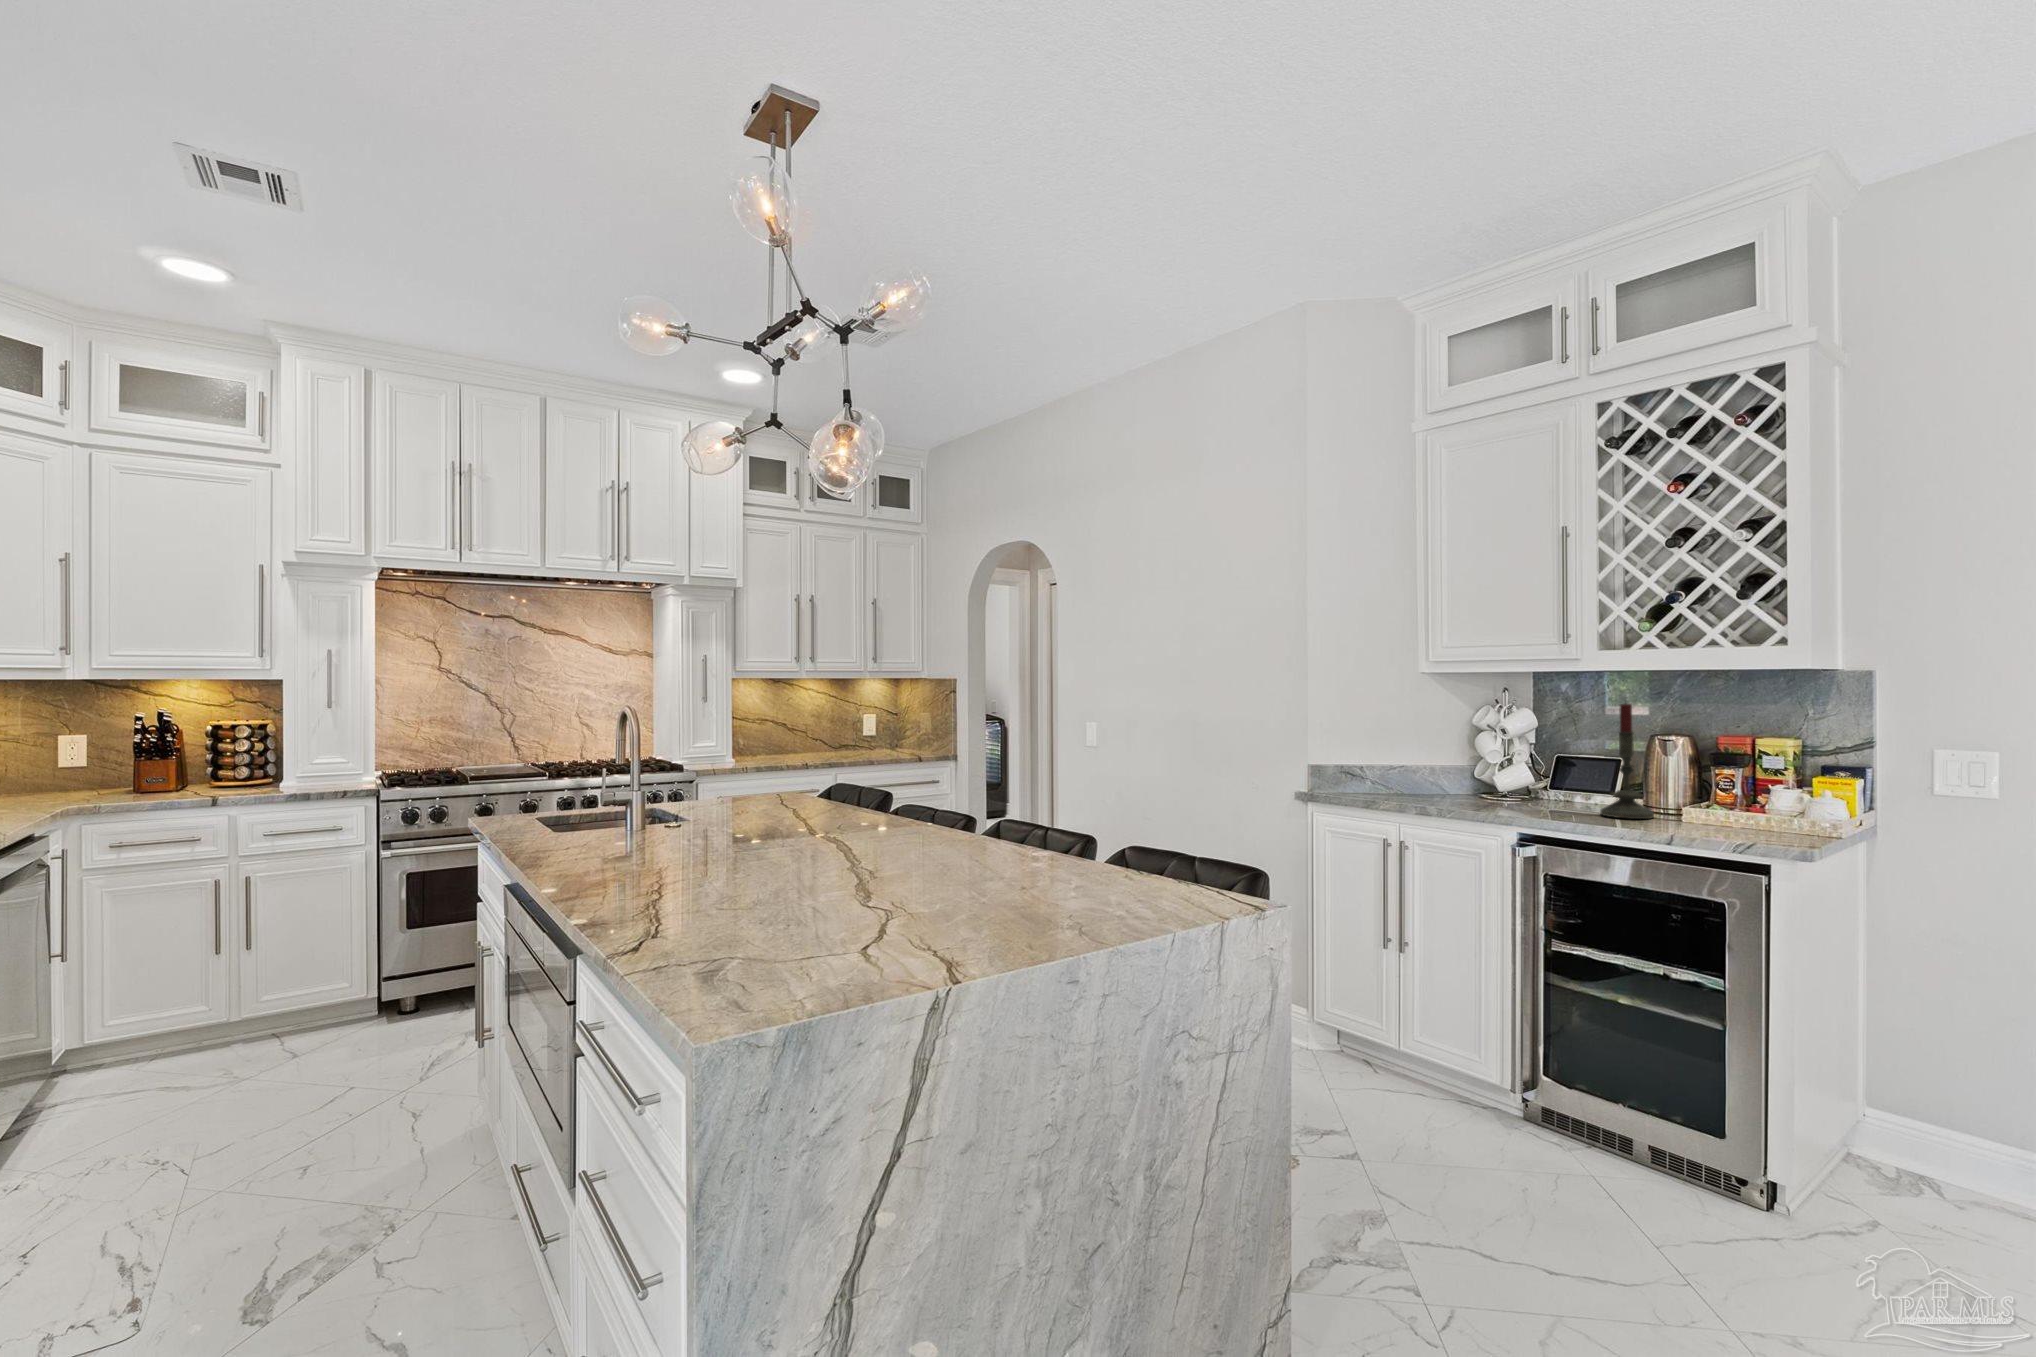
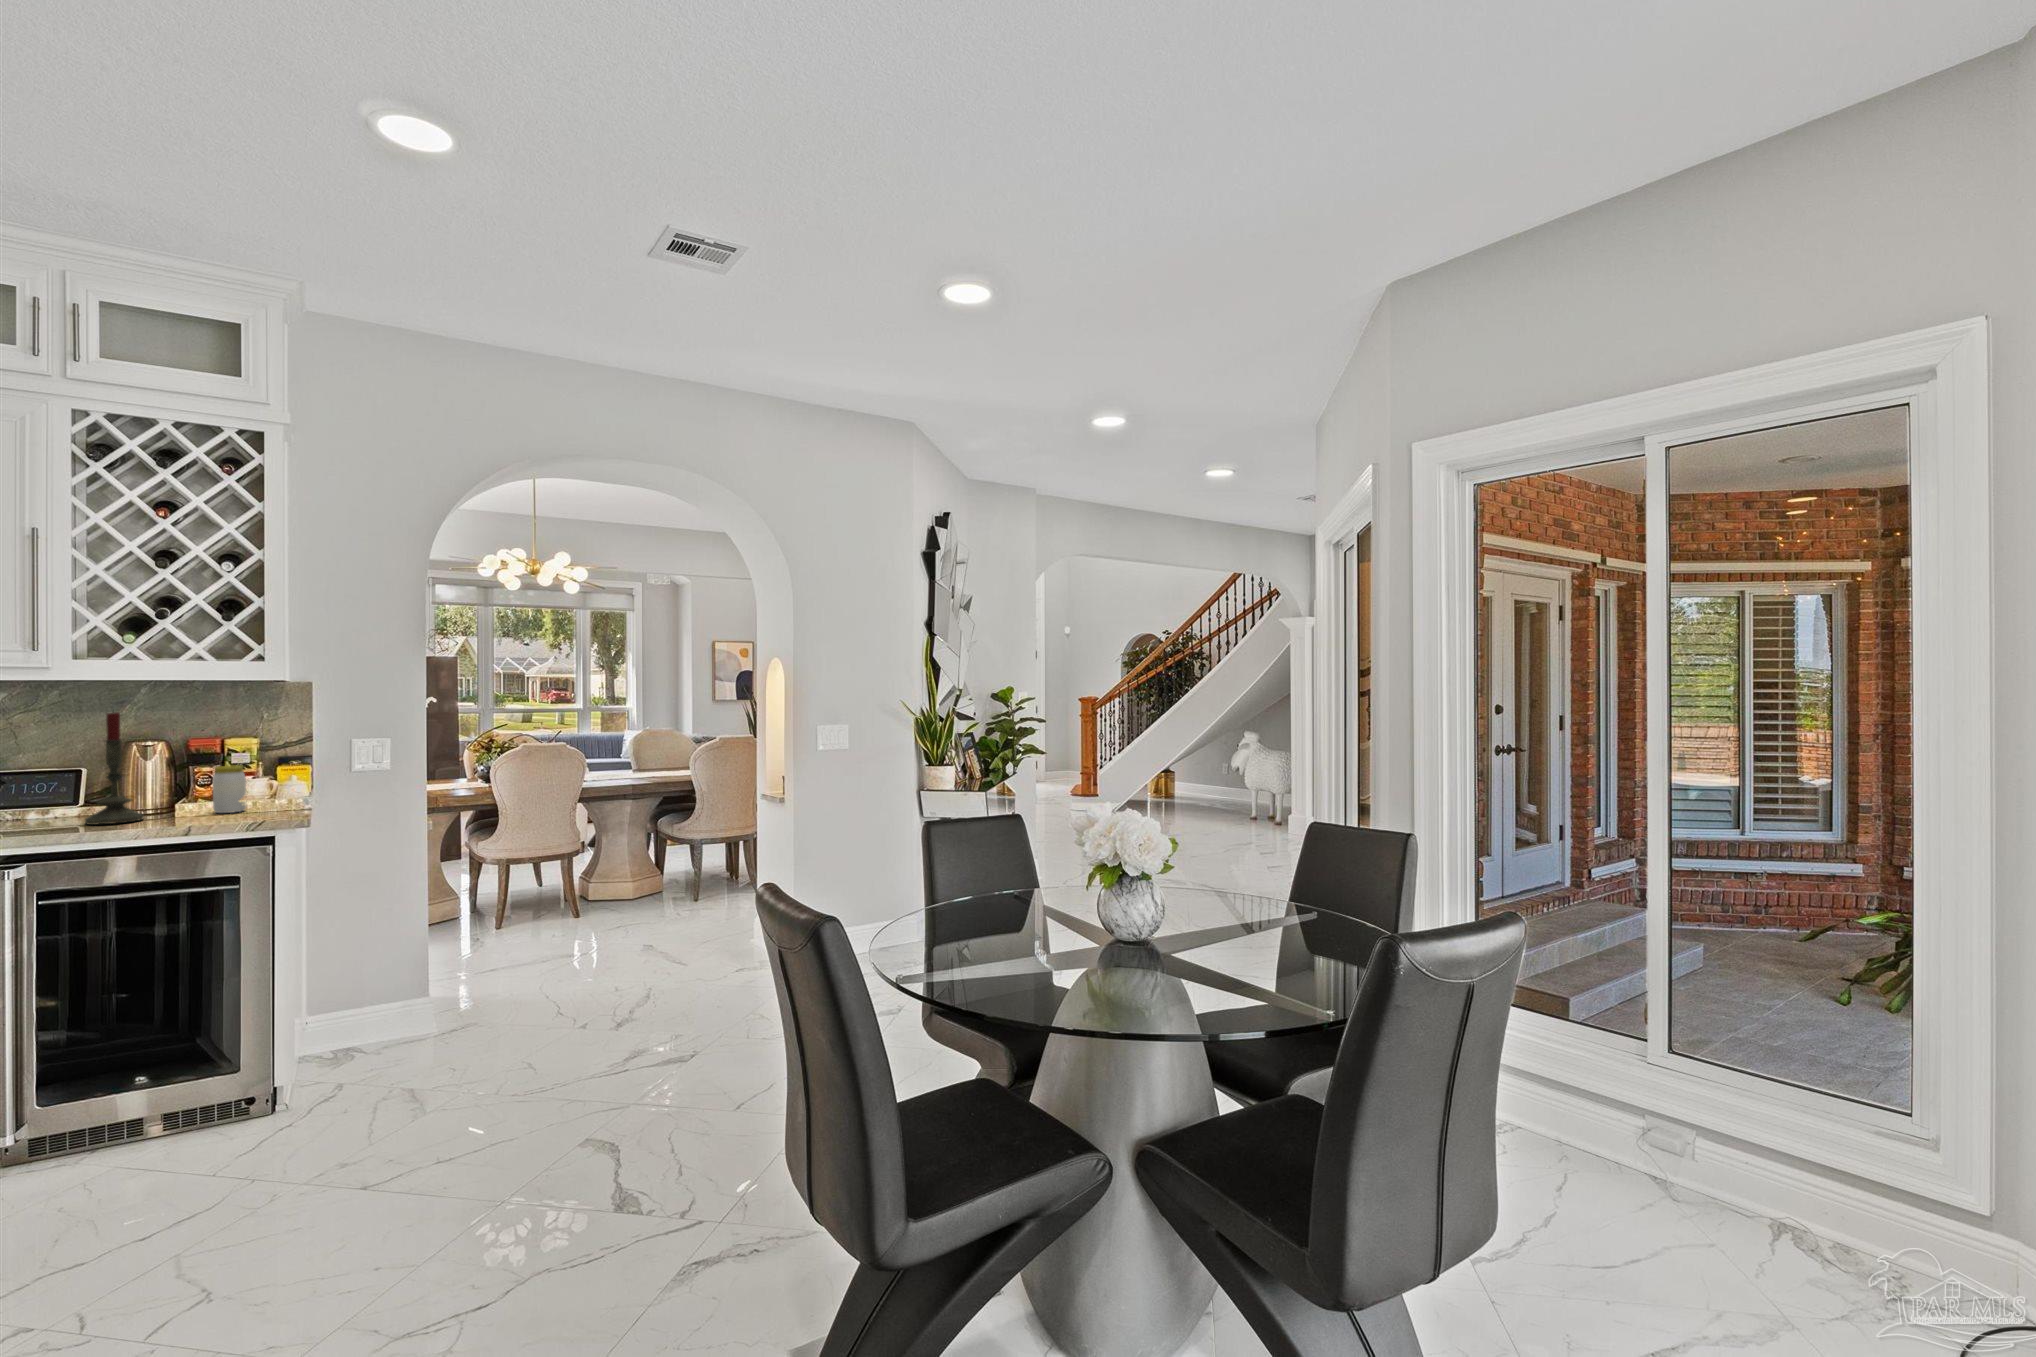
jar: none [1726,770,1764,826] -> present [213,765,246,813]

